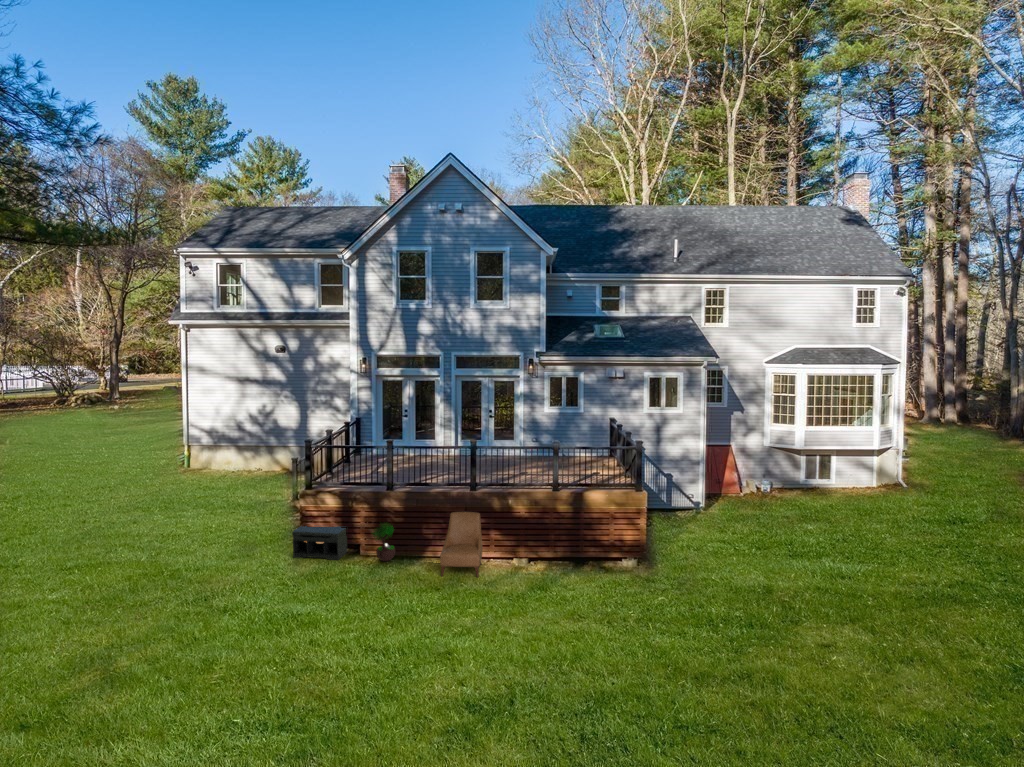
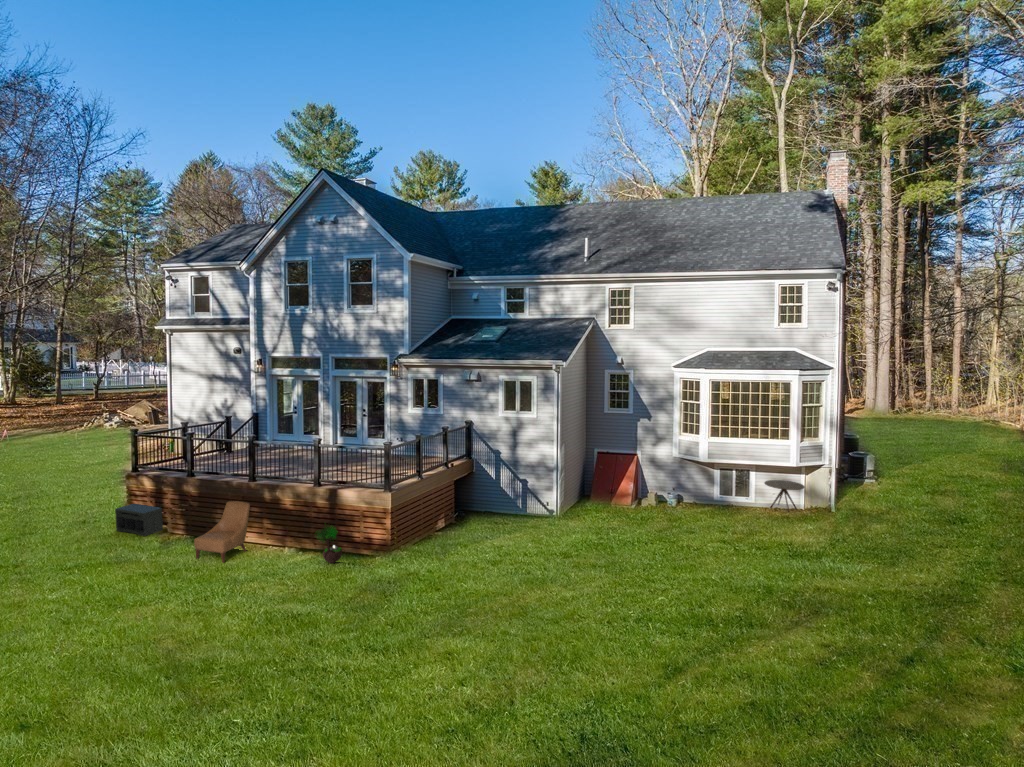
round table: none [866,464,904,492] -> present [765,480,805,512]
potted tree: present [373,524,395,561] -> present [316,526,342,563]

